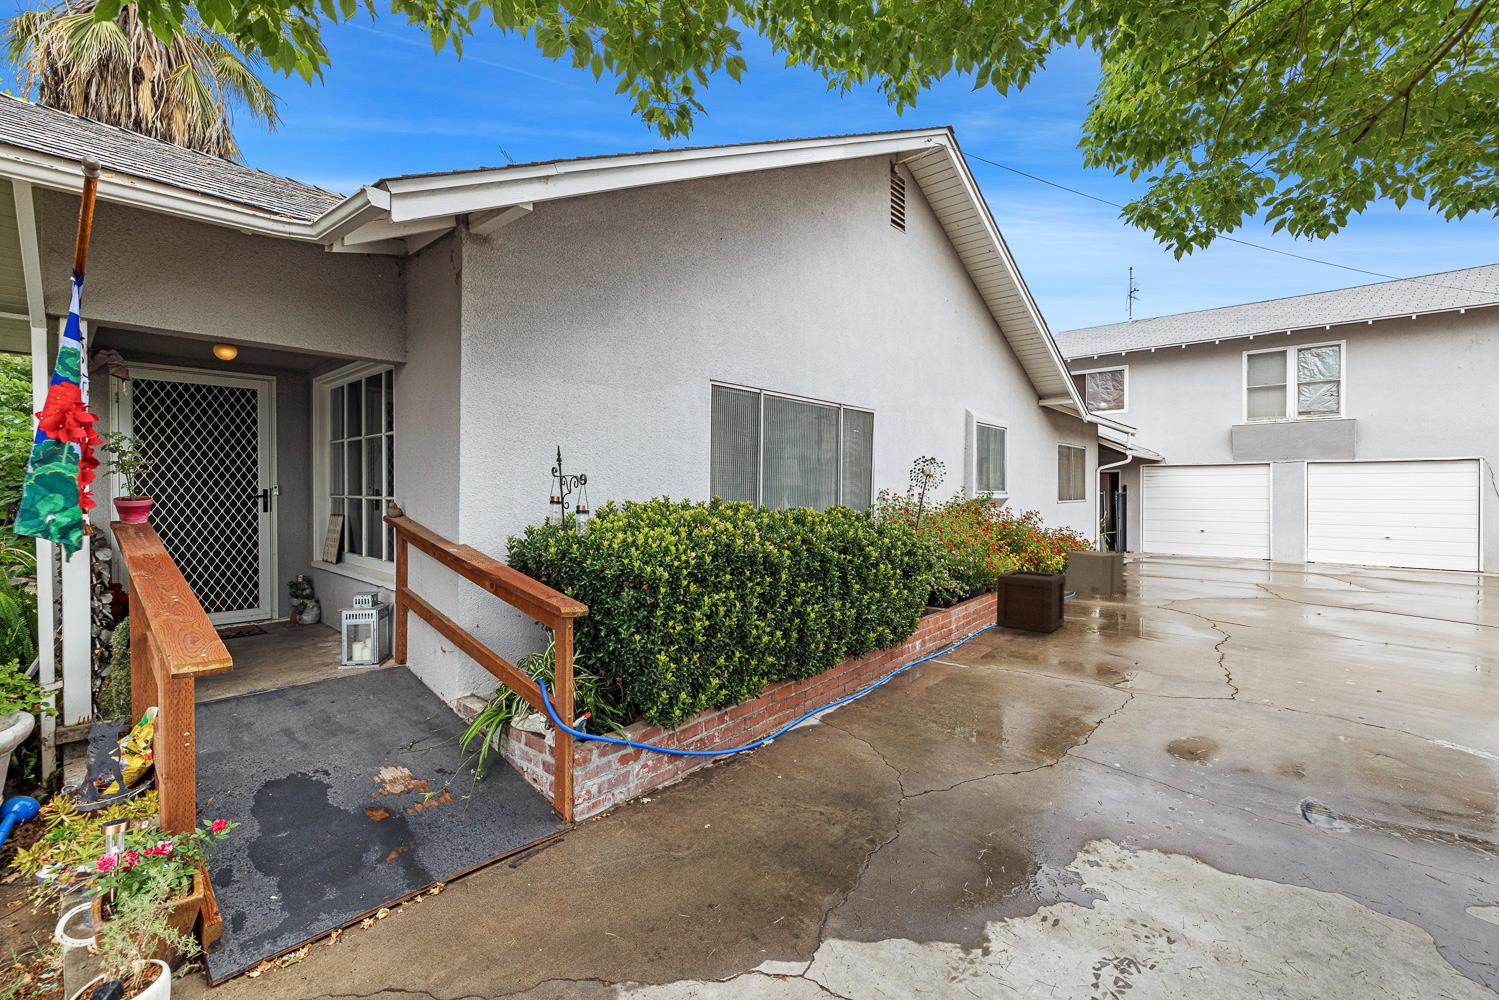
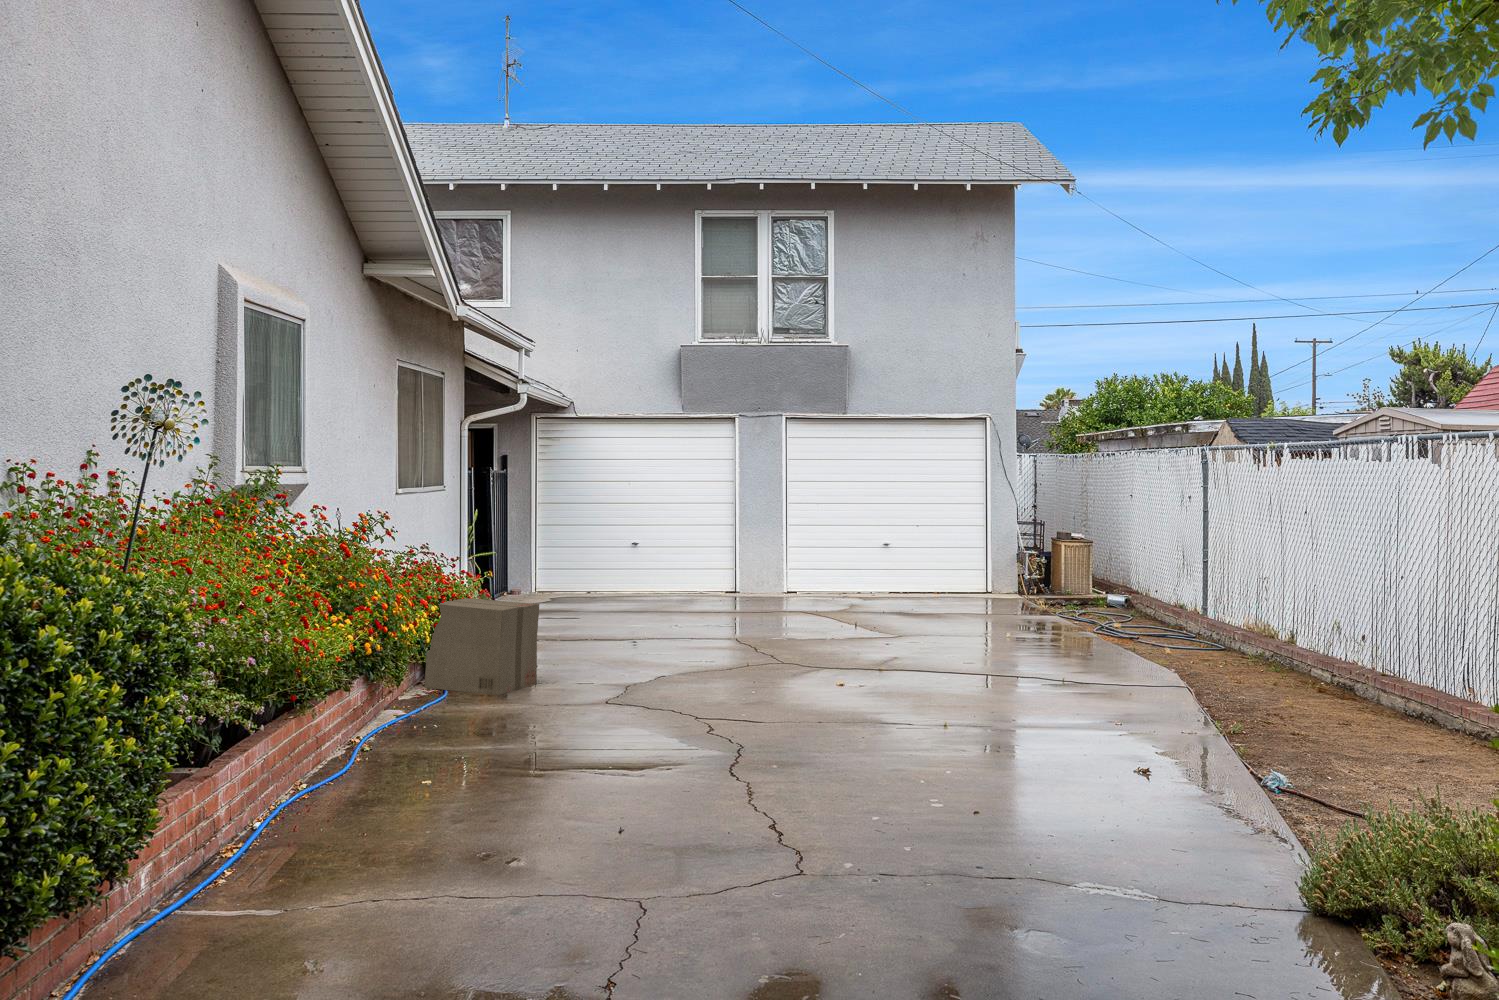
wooden crate: present [997,570,1065,633] -> none [309,655,455,797]

